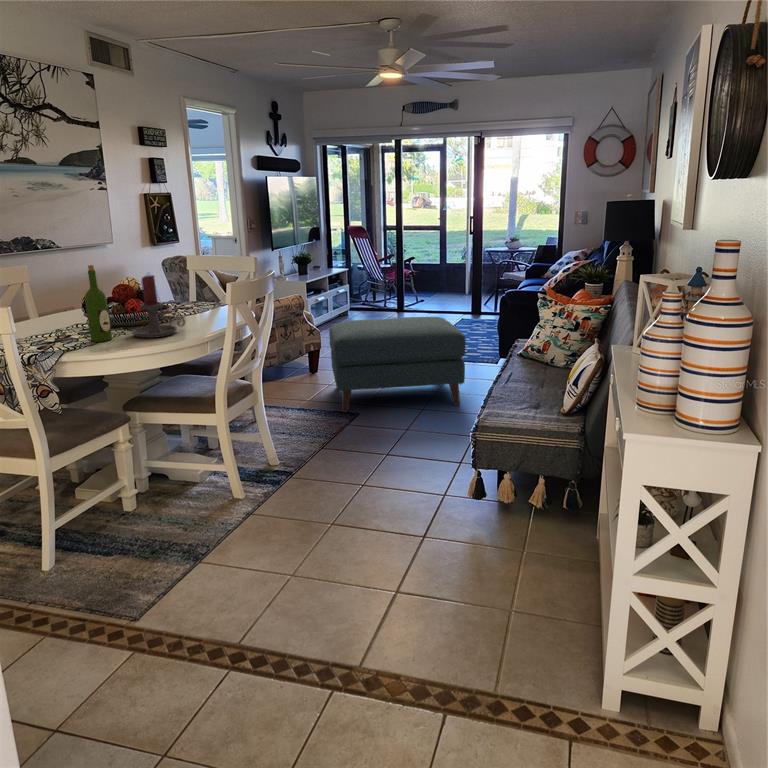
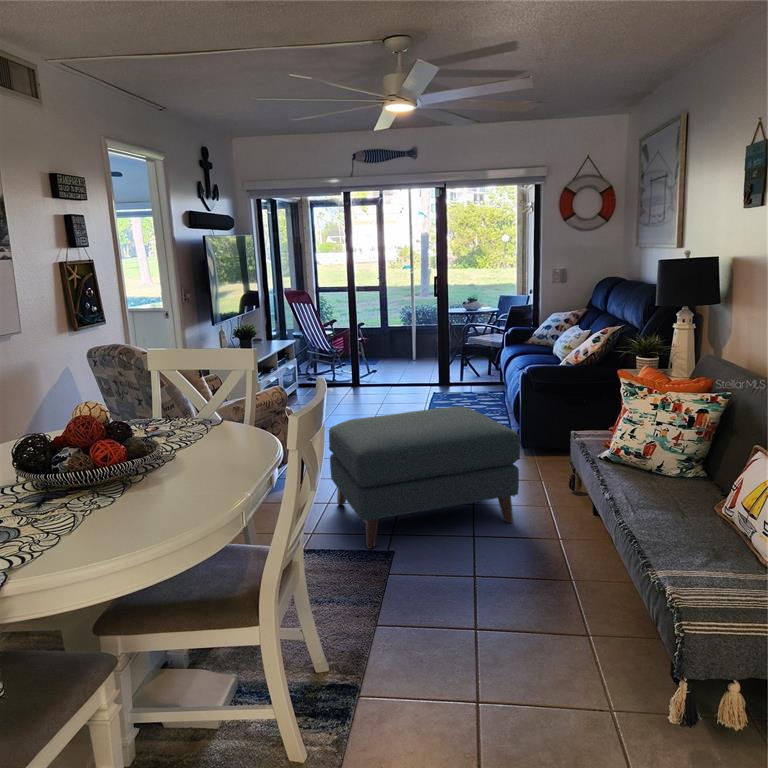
wine bottle: present [85,265,112,342] -> none [36,402,85,537]
candle holder: present [132,275,185,338] -> none [117,409,201,518]

